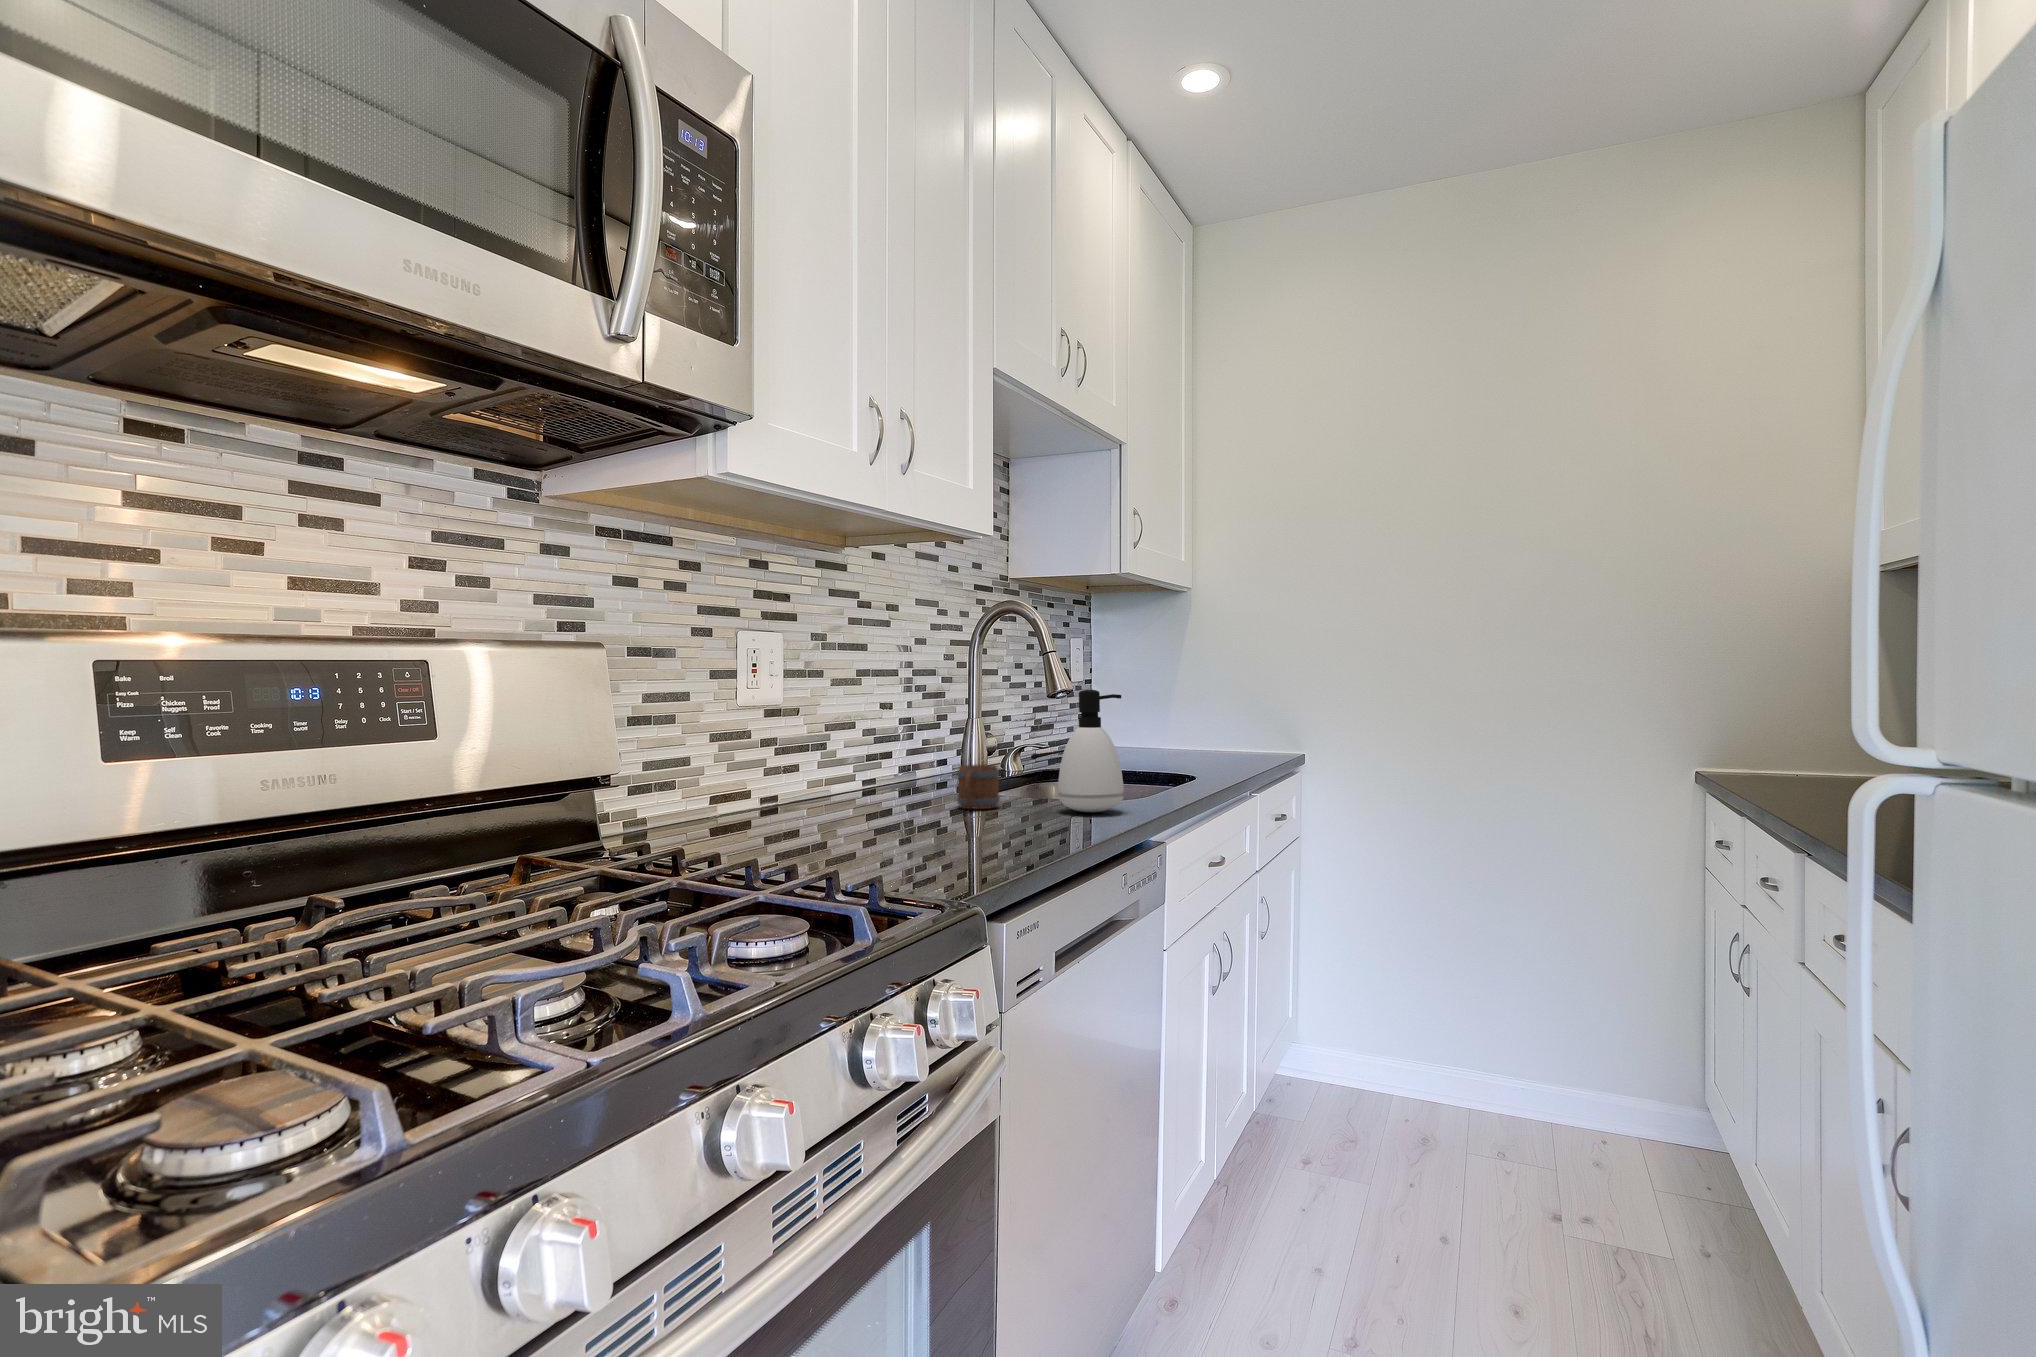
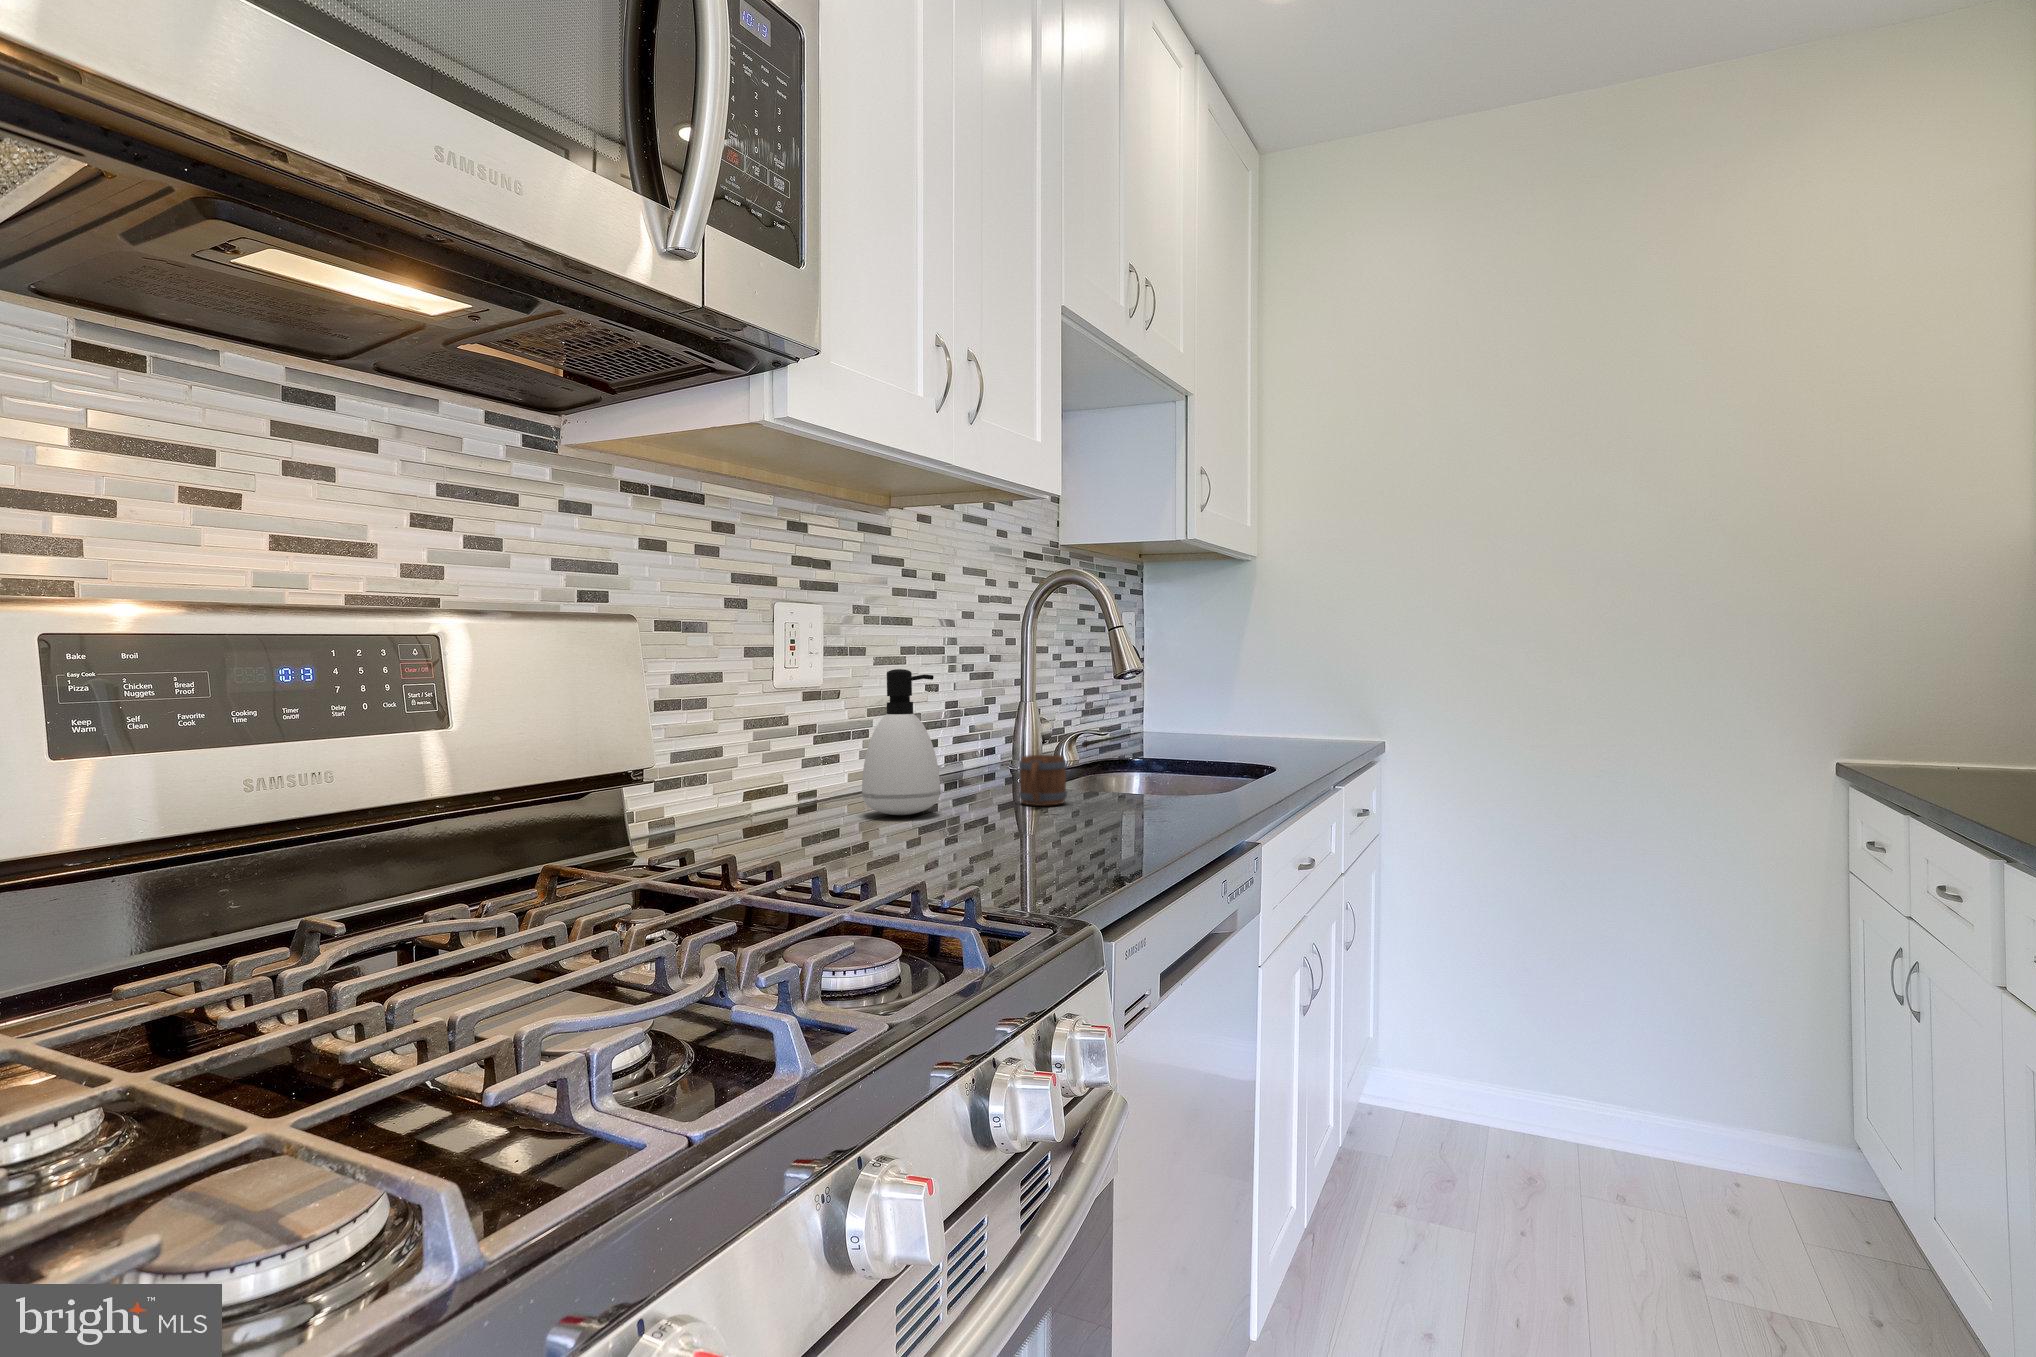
soap dispenser: present [1058,690,1124,812] -> present [862,669,940,815]

